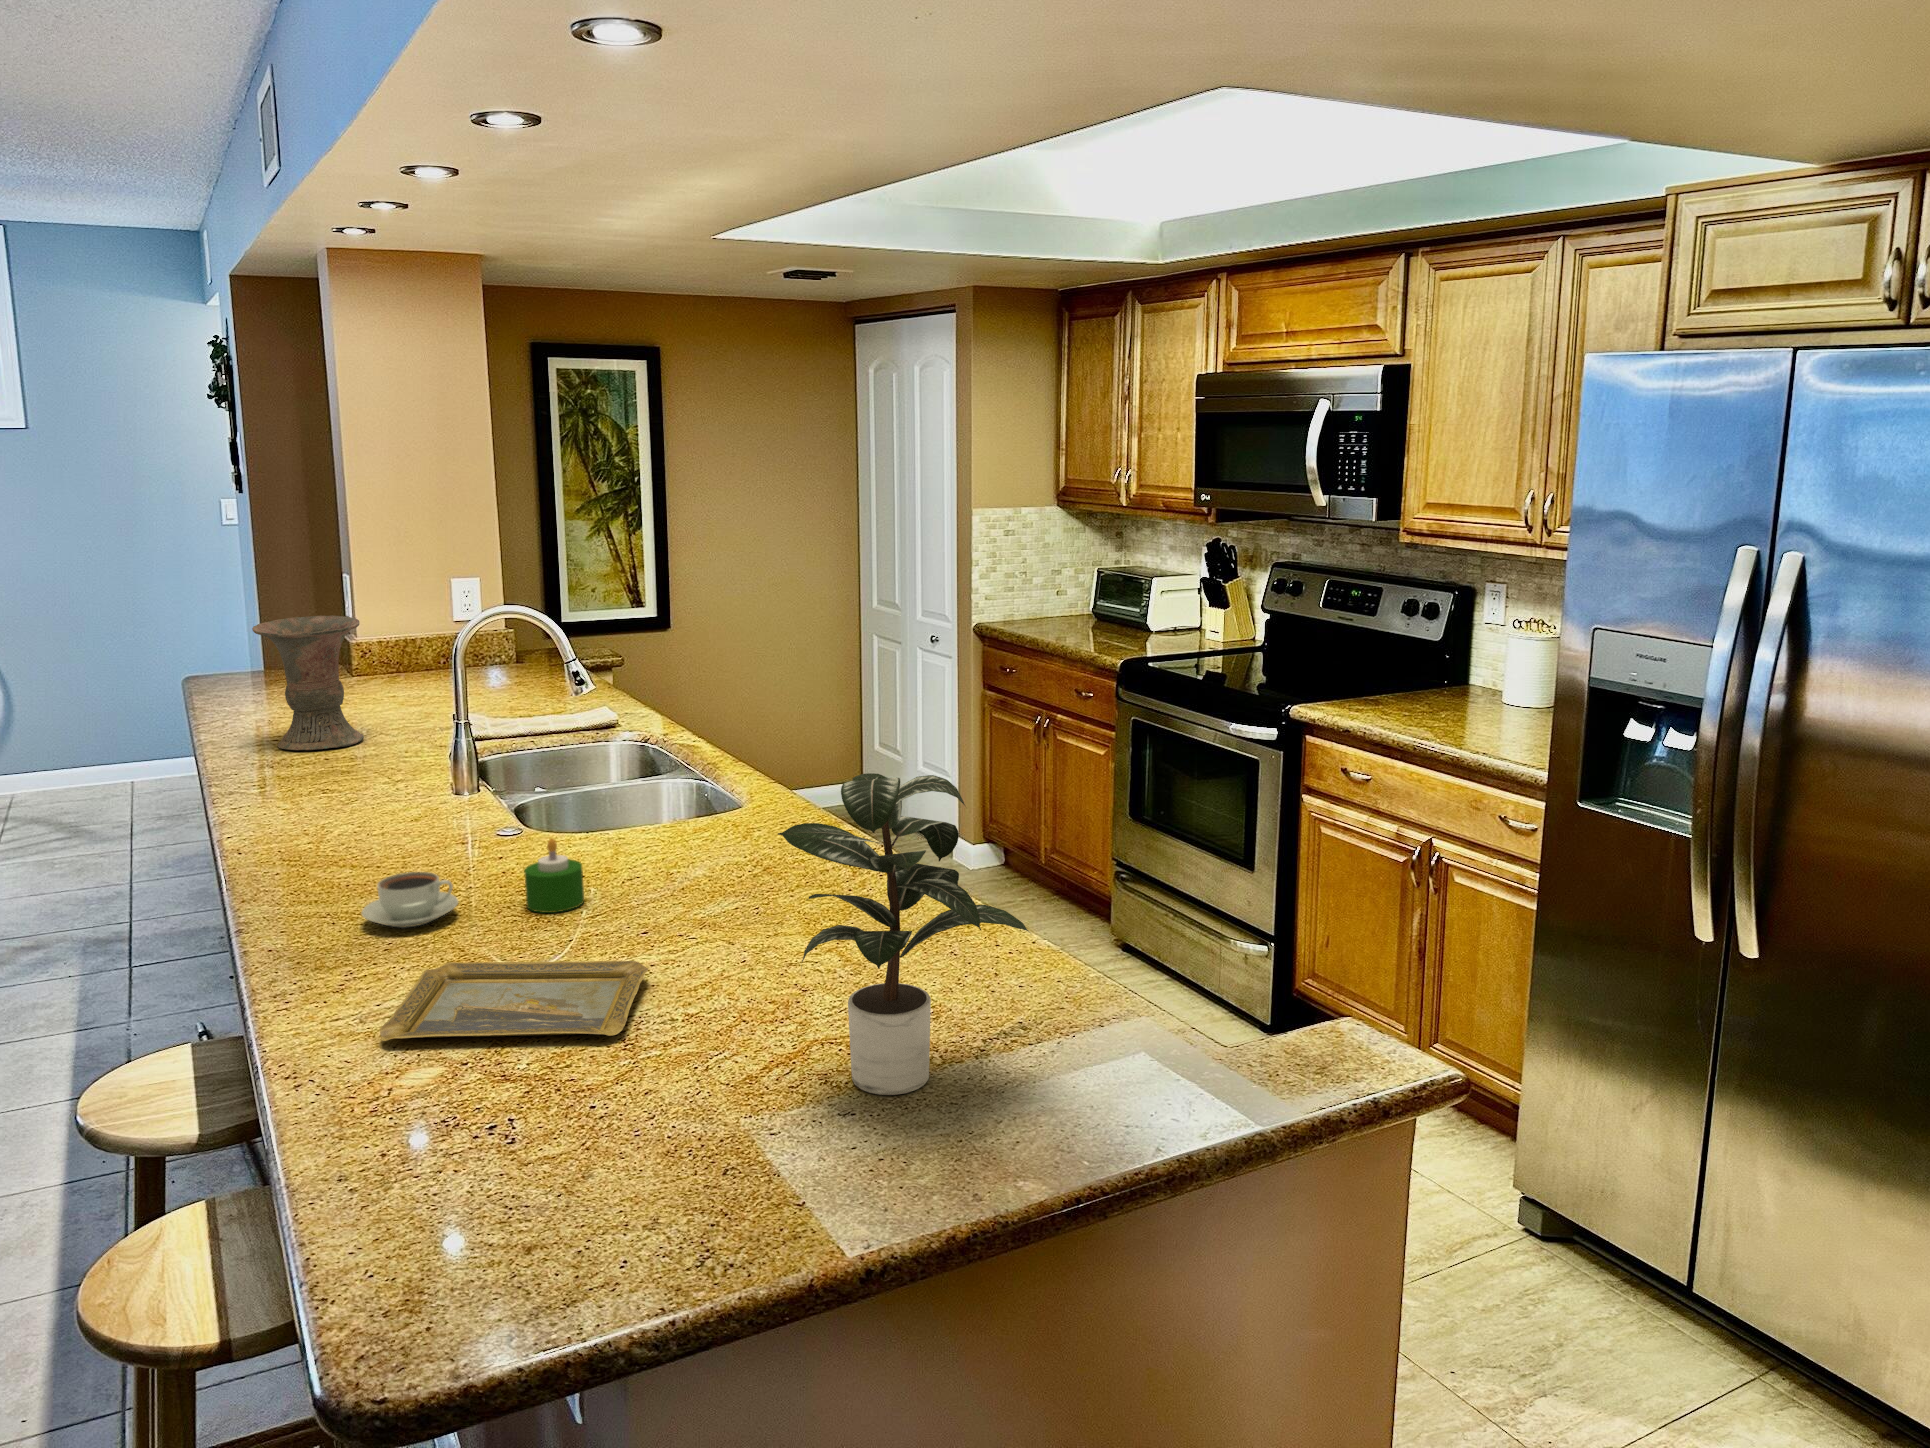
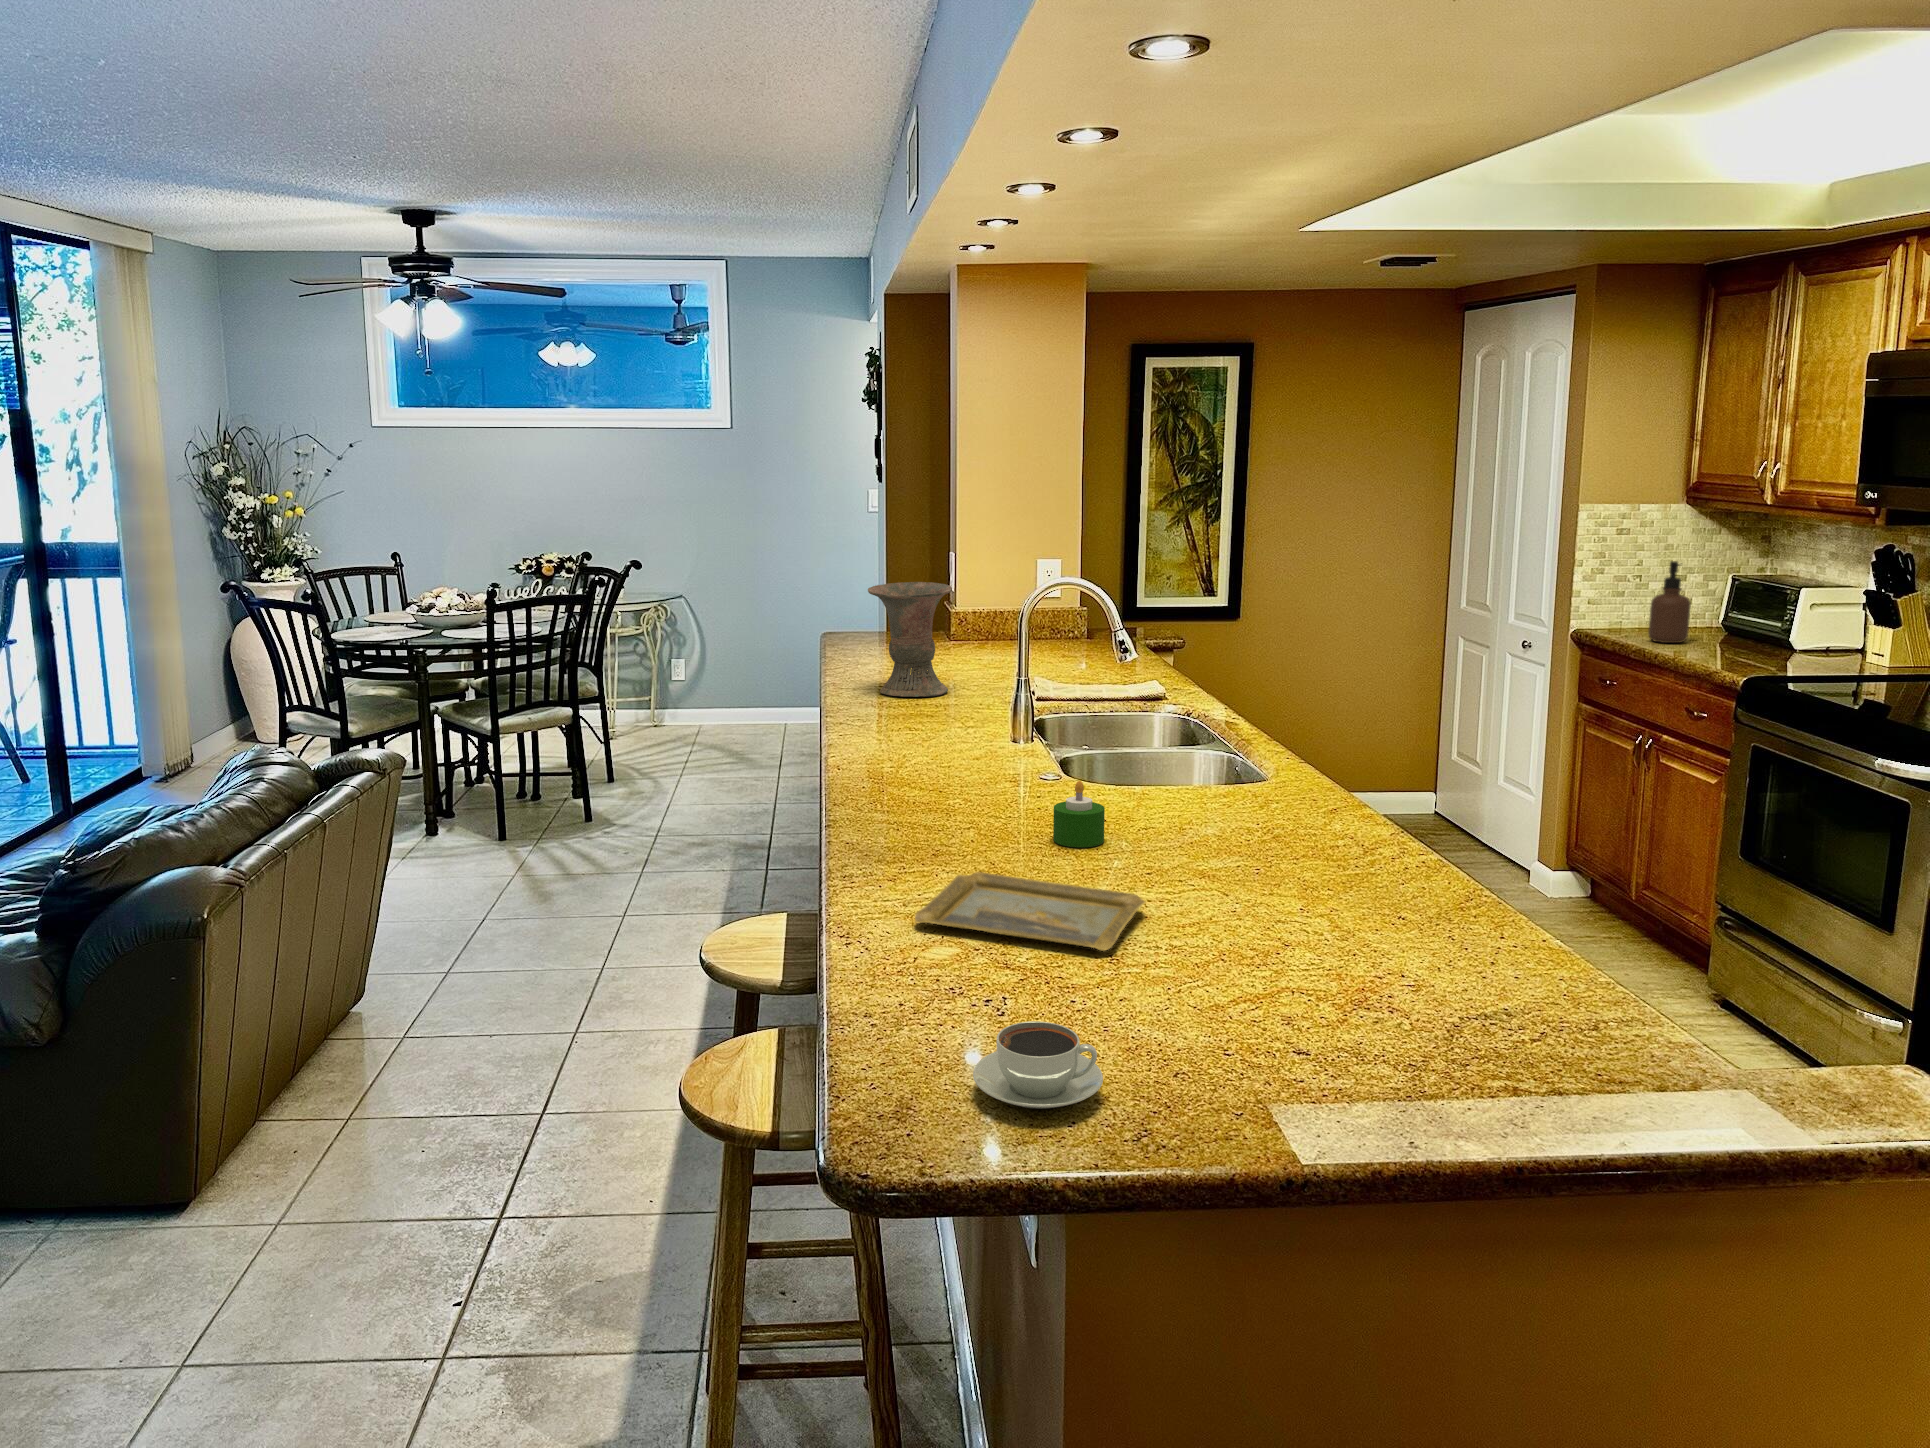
soap dispenser: none [1039,557,1070,631] -> present [1648,561,1691,643]
potted plant: present [778,773,1030,1095] -> none [1230,728,1537,1046]
coffee cup: present [362,872,458,928] -> present [973,1021,1103,1109]

